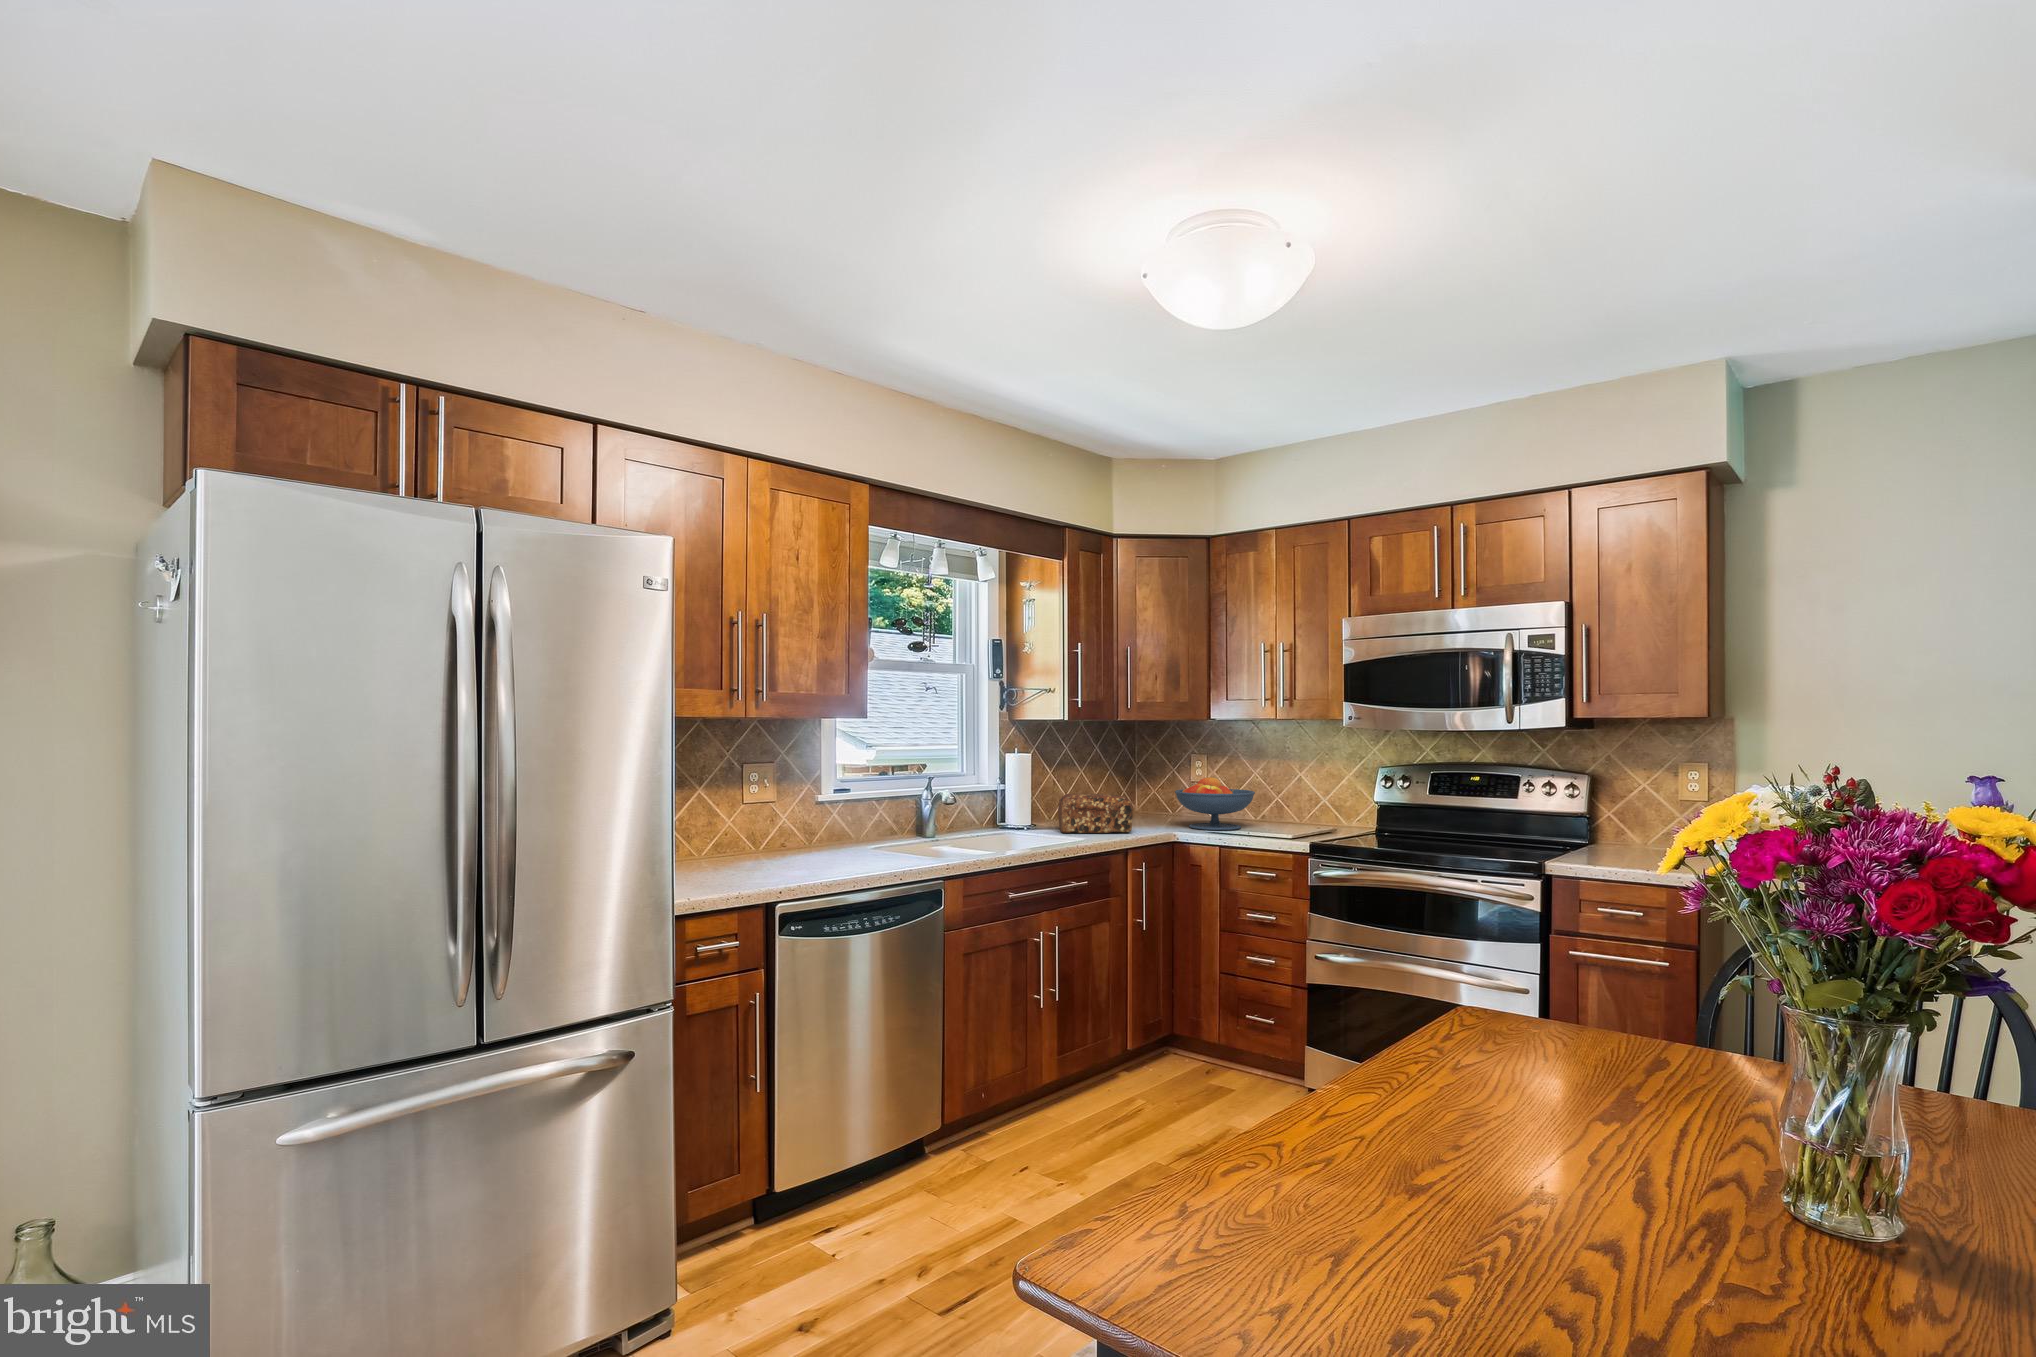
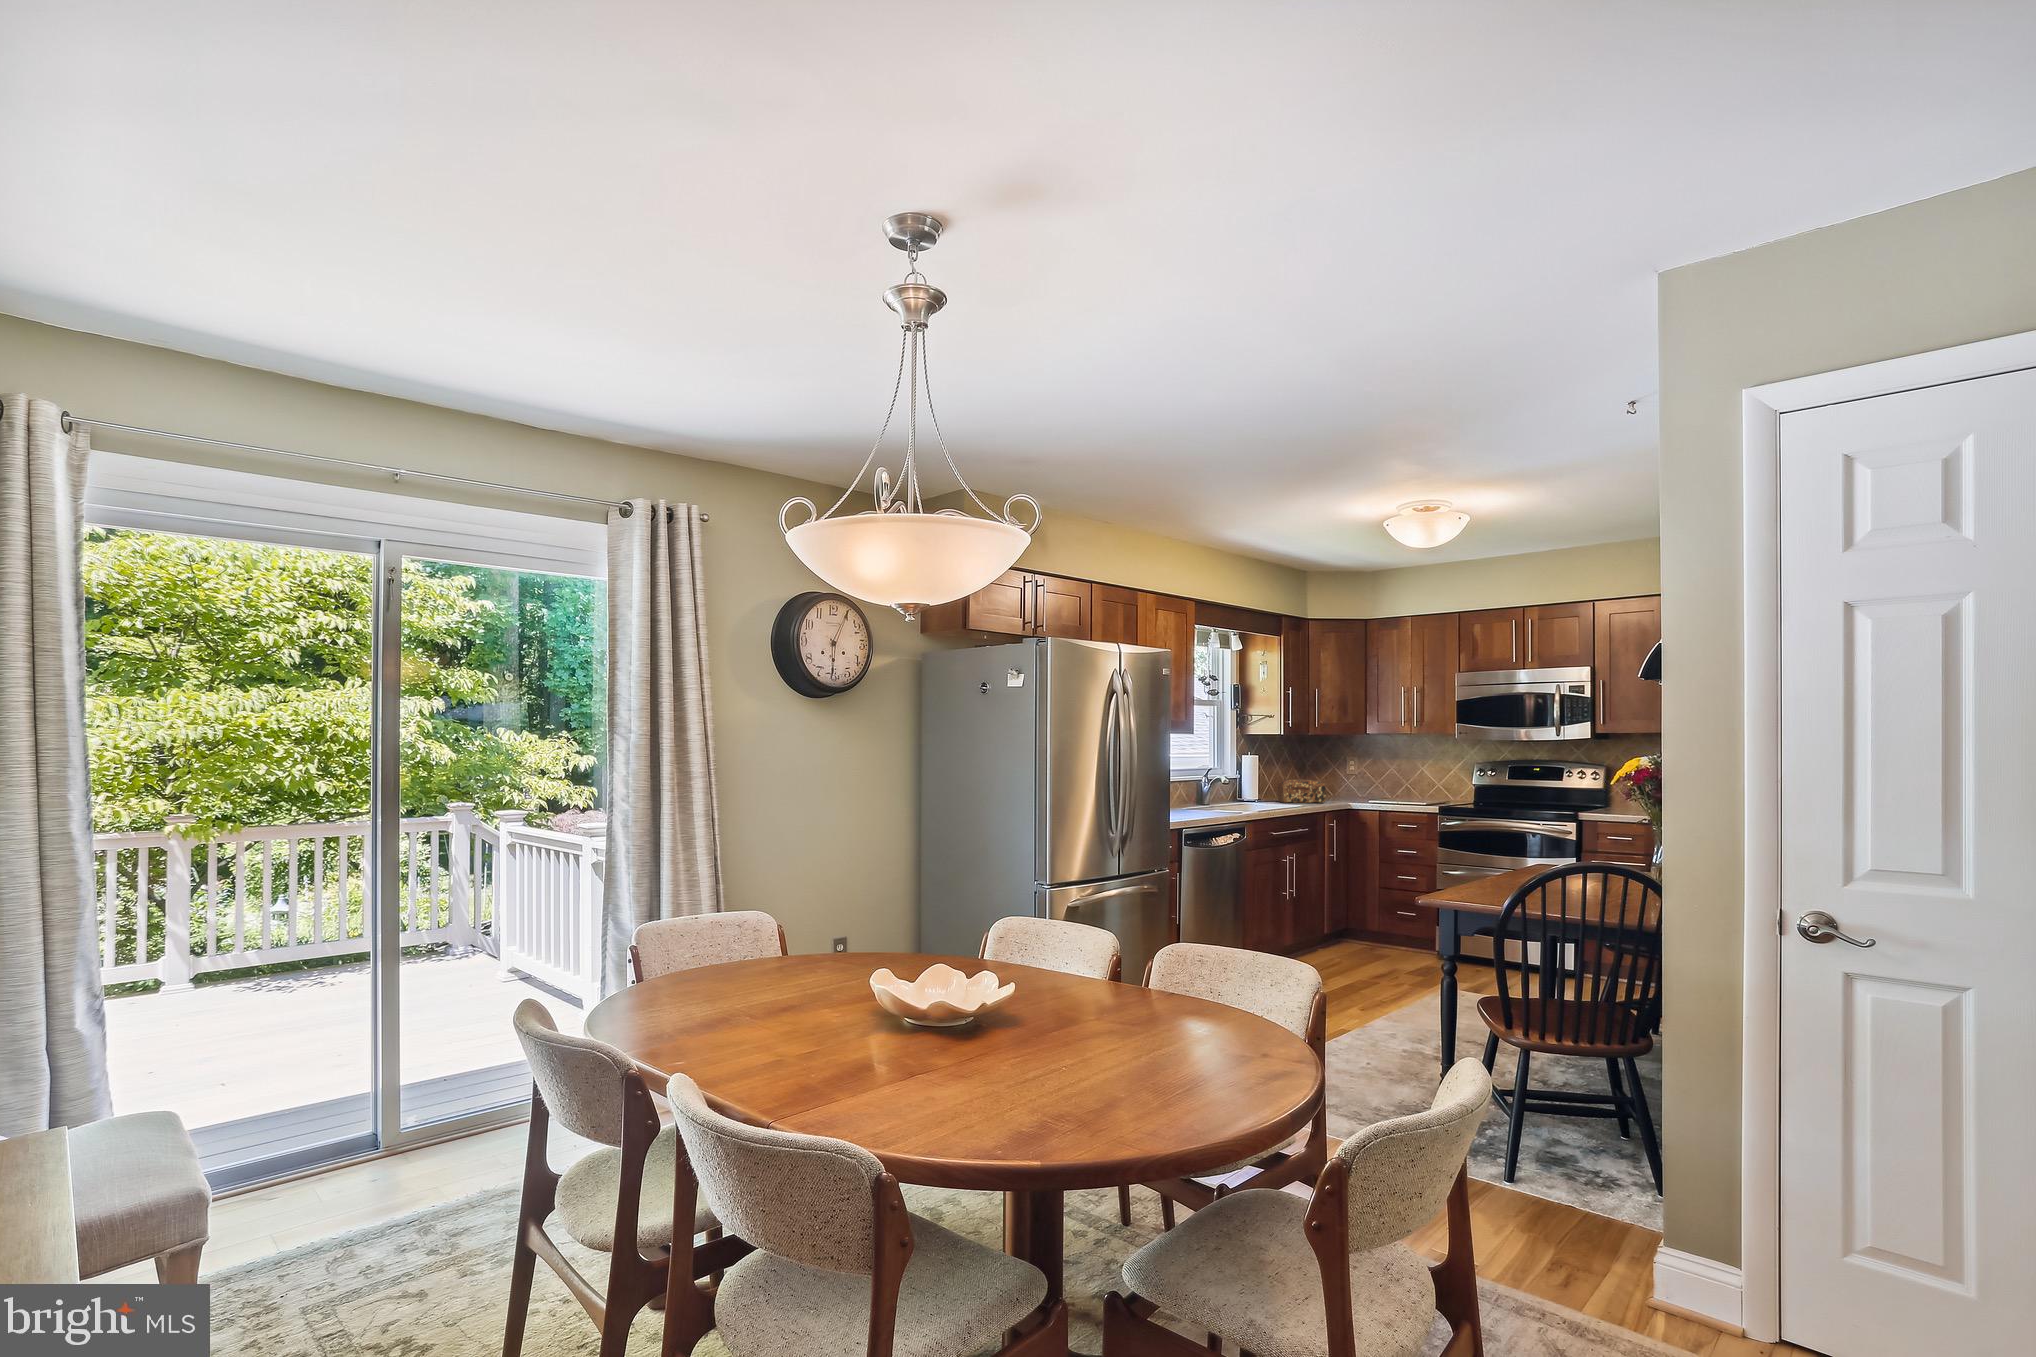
fruit bowl: present [1175,777,1255,830] -> none [1346,770,1398,802]

